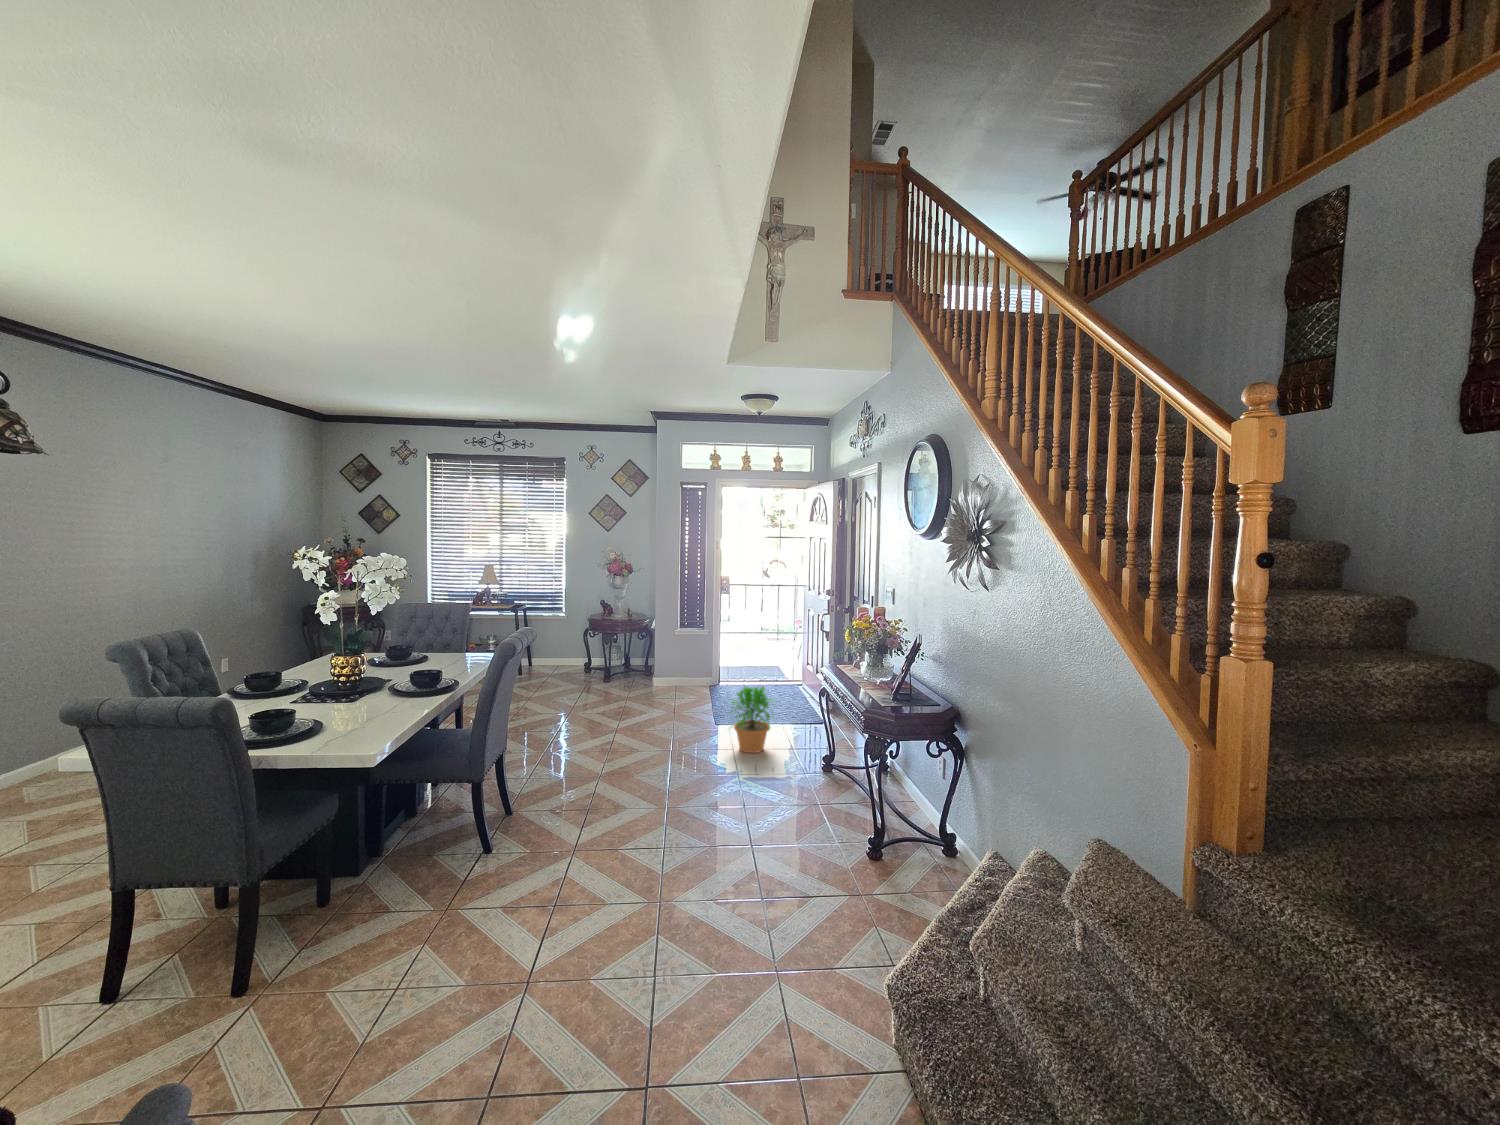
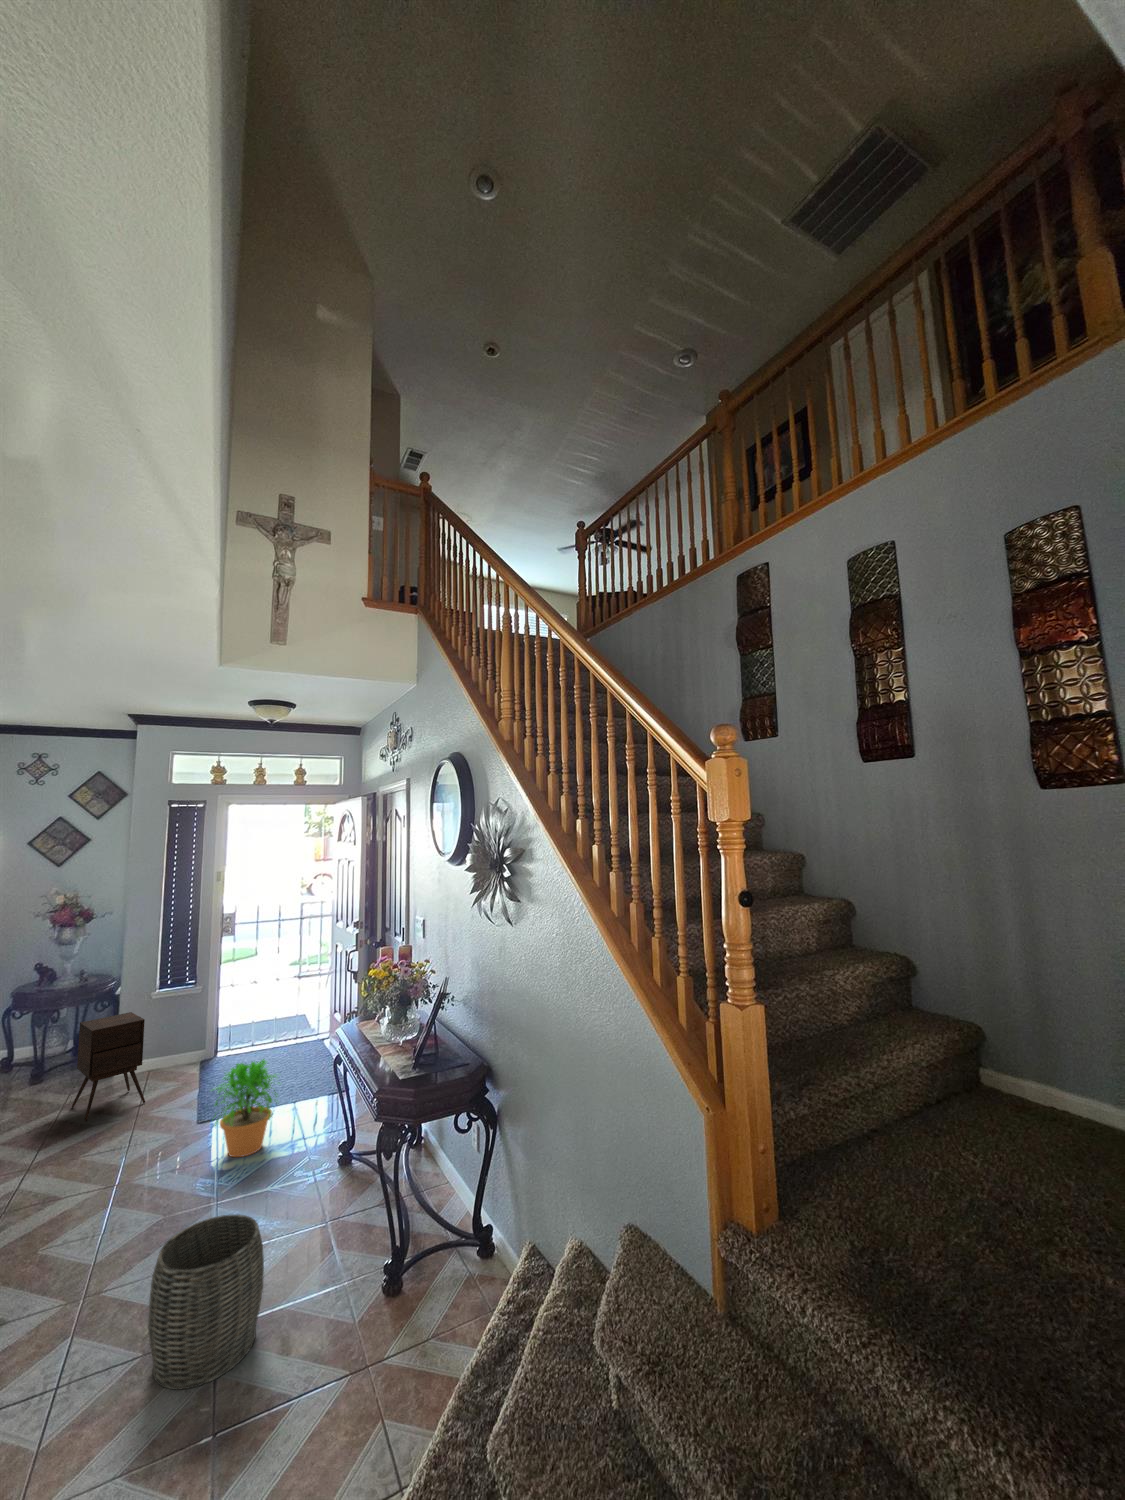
side table: none [631,642,677,712] -> present [72,1012,145,1121]
woven basket: none [713,777,783,876] -> present [148,1214,264,1389]

